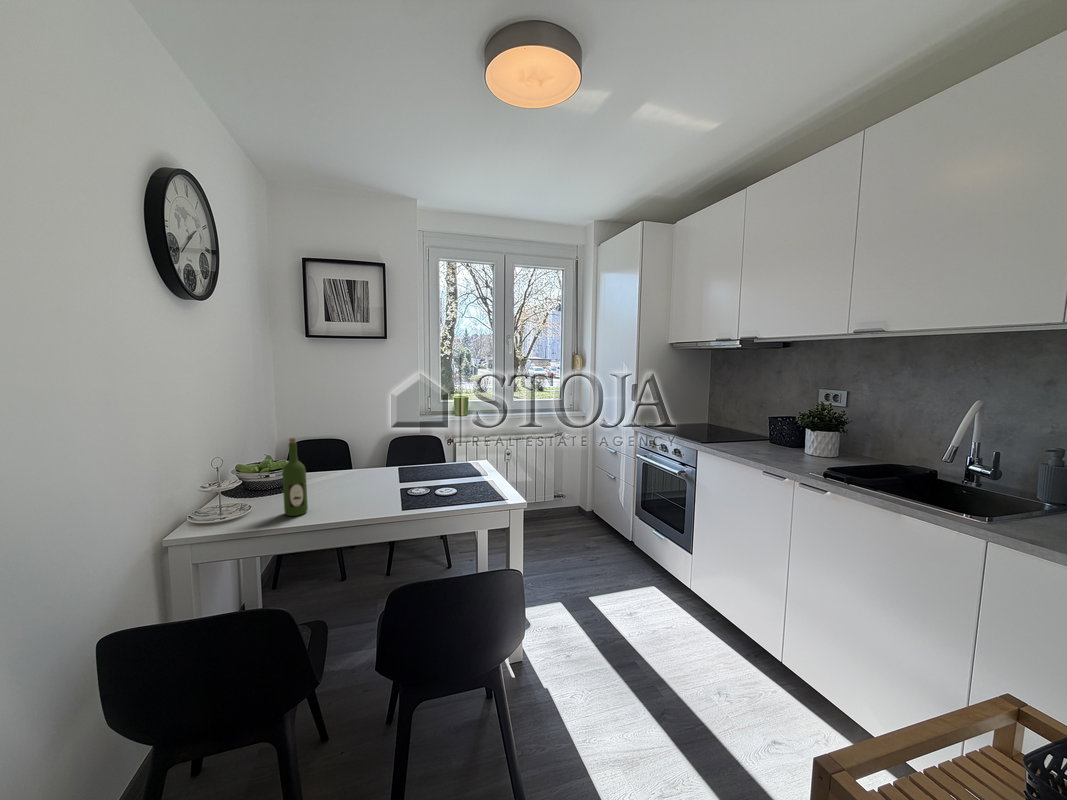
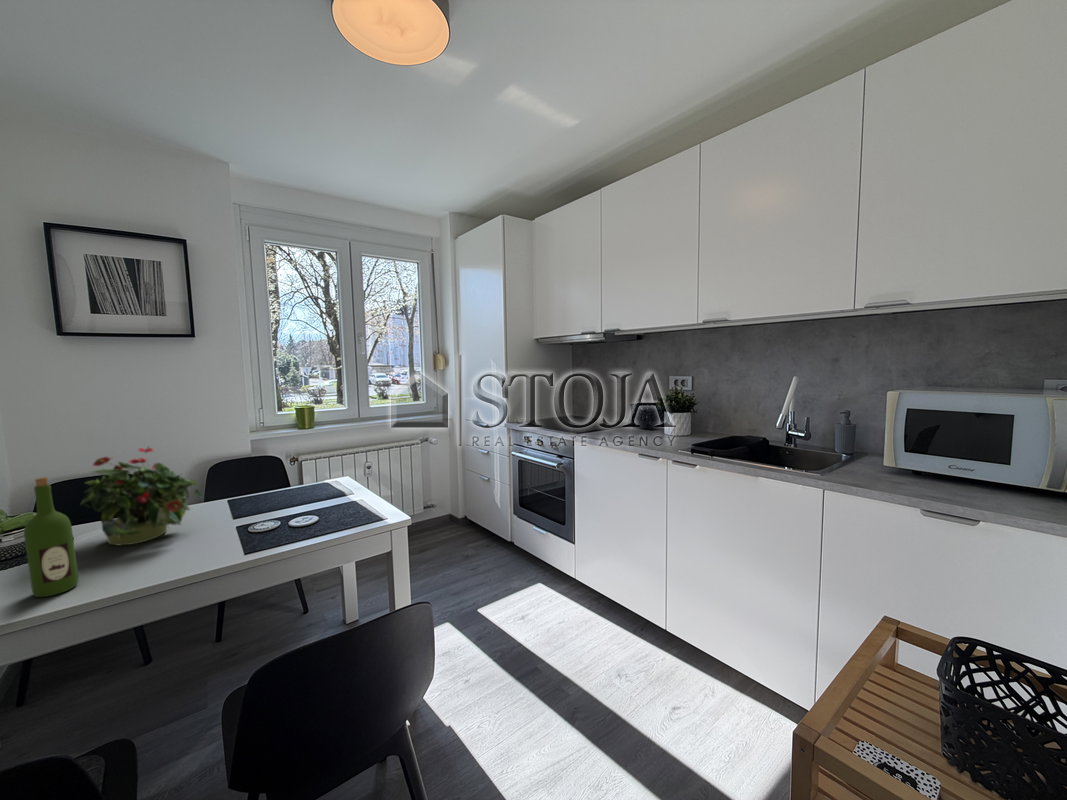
potted plant: none [311,421,382,490] -> present [82,448,203,545]

